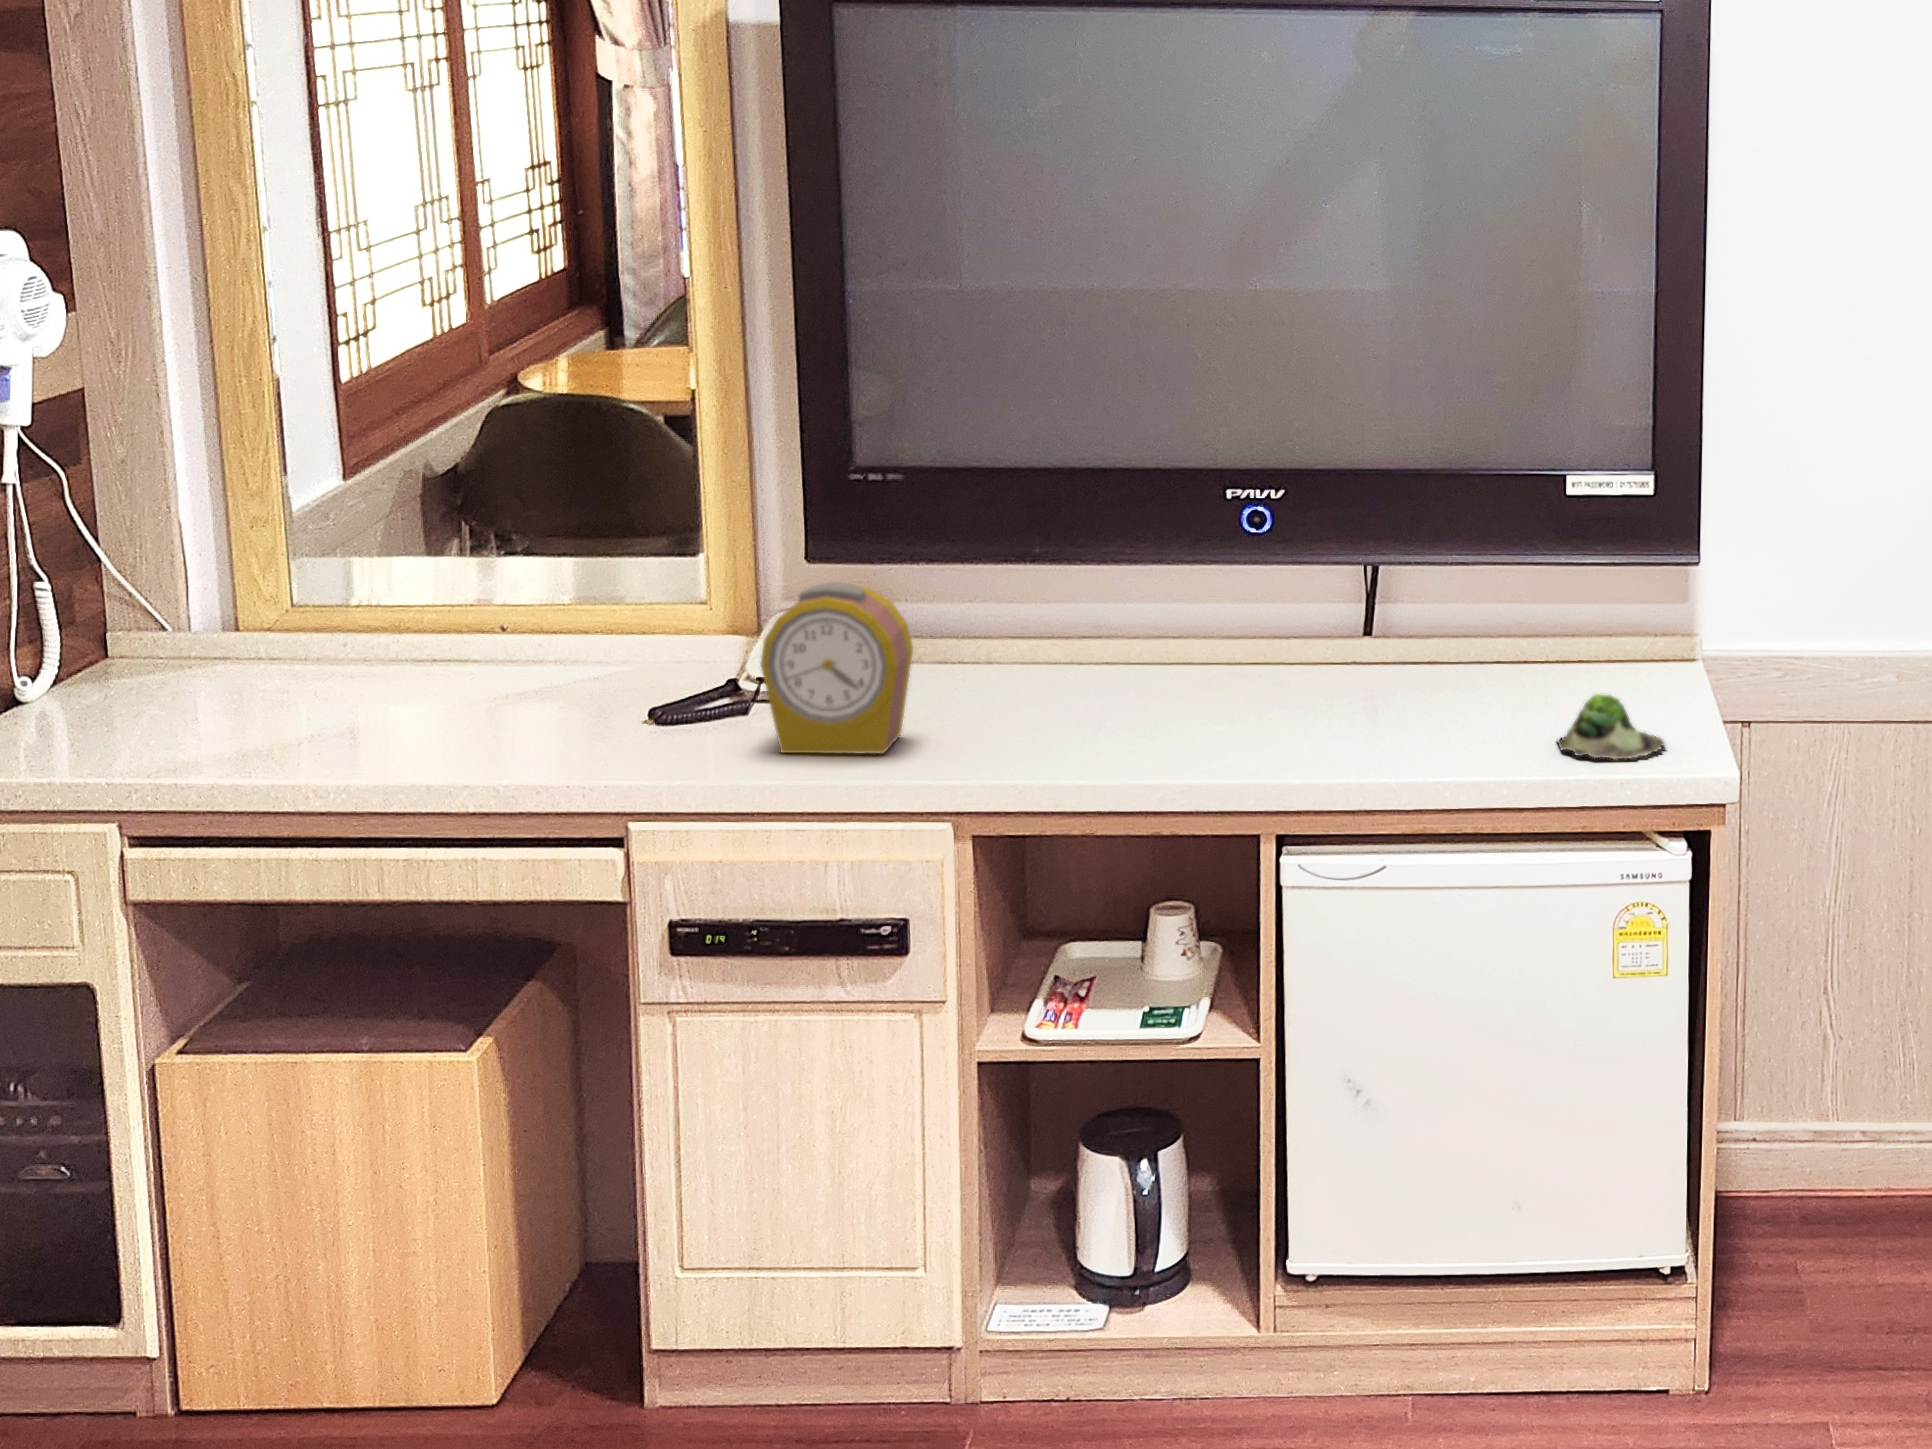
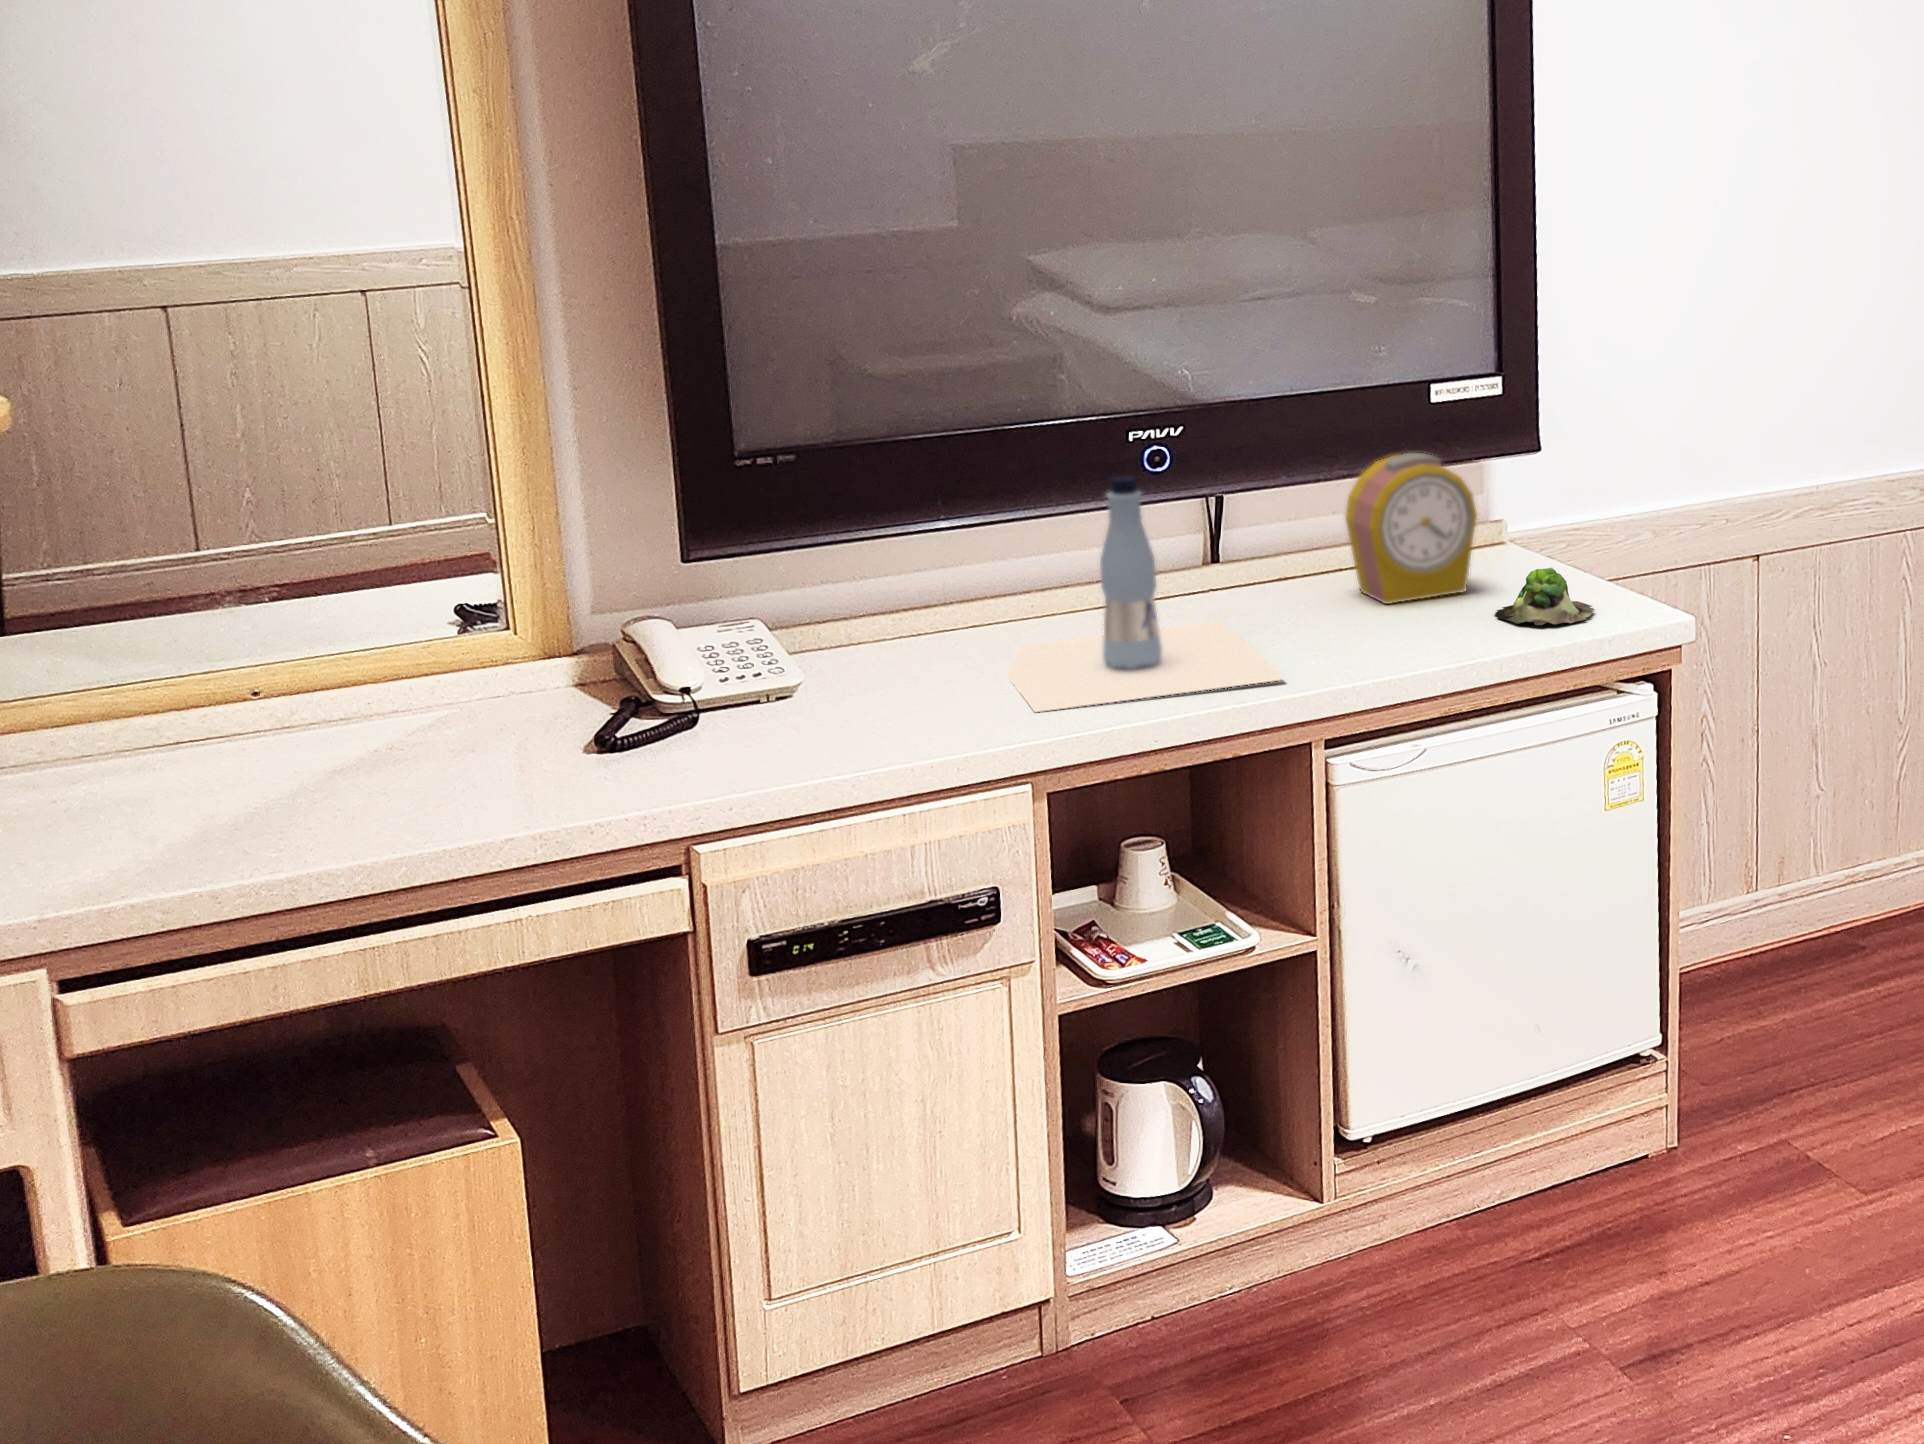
bottle: none [997,535,1302,766] -> present [1007,476,1283,712]
alarm clock: present [760,582,913,754] -> present [1345,453,1477,604]

